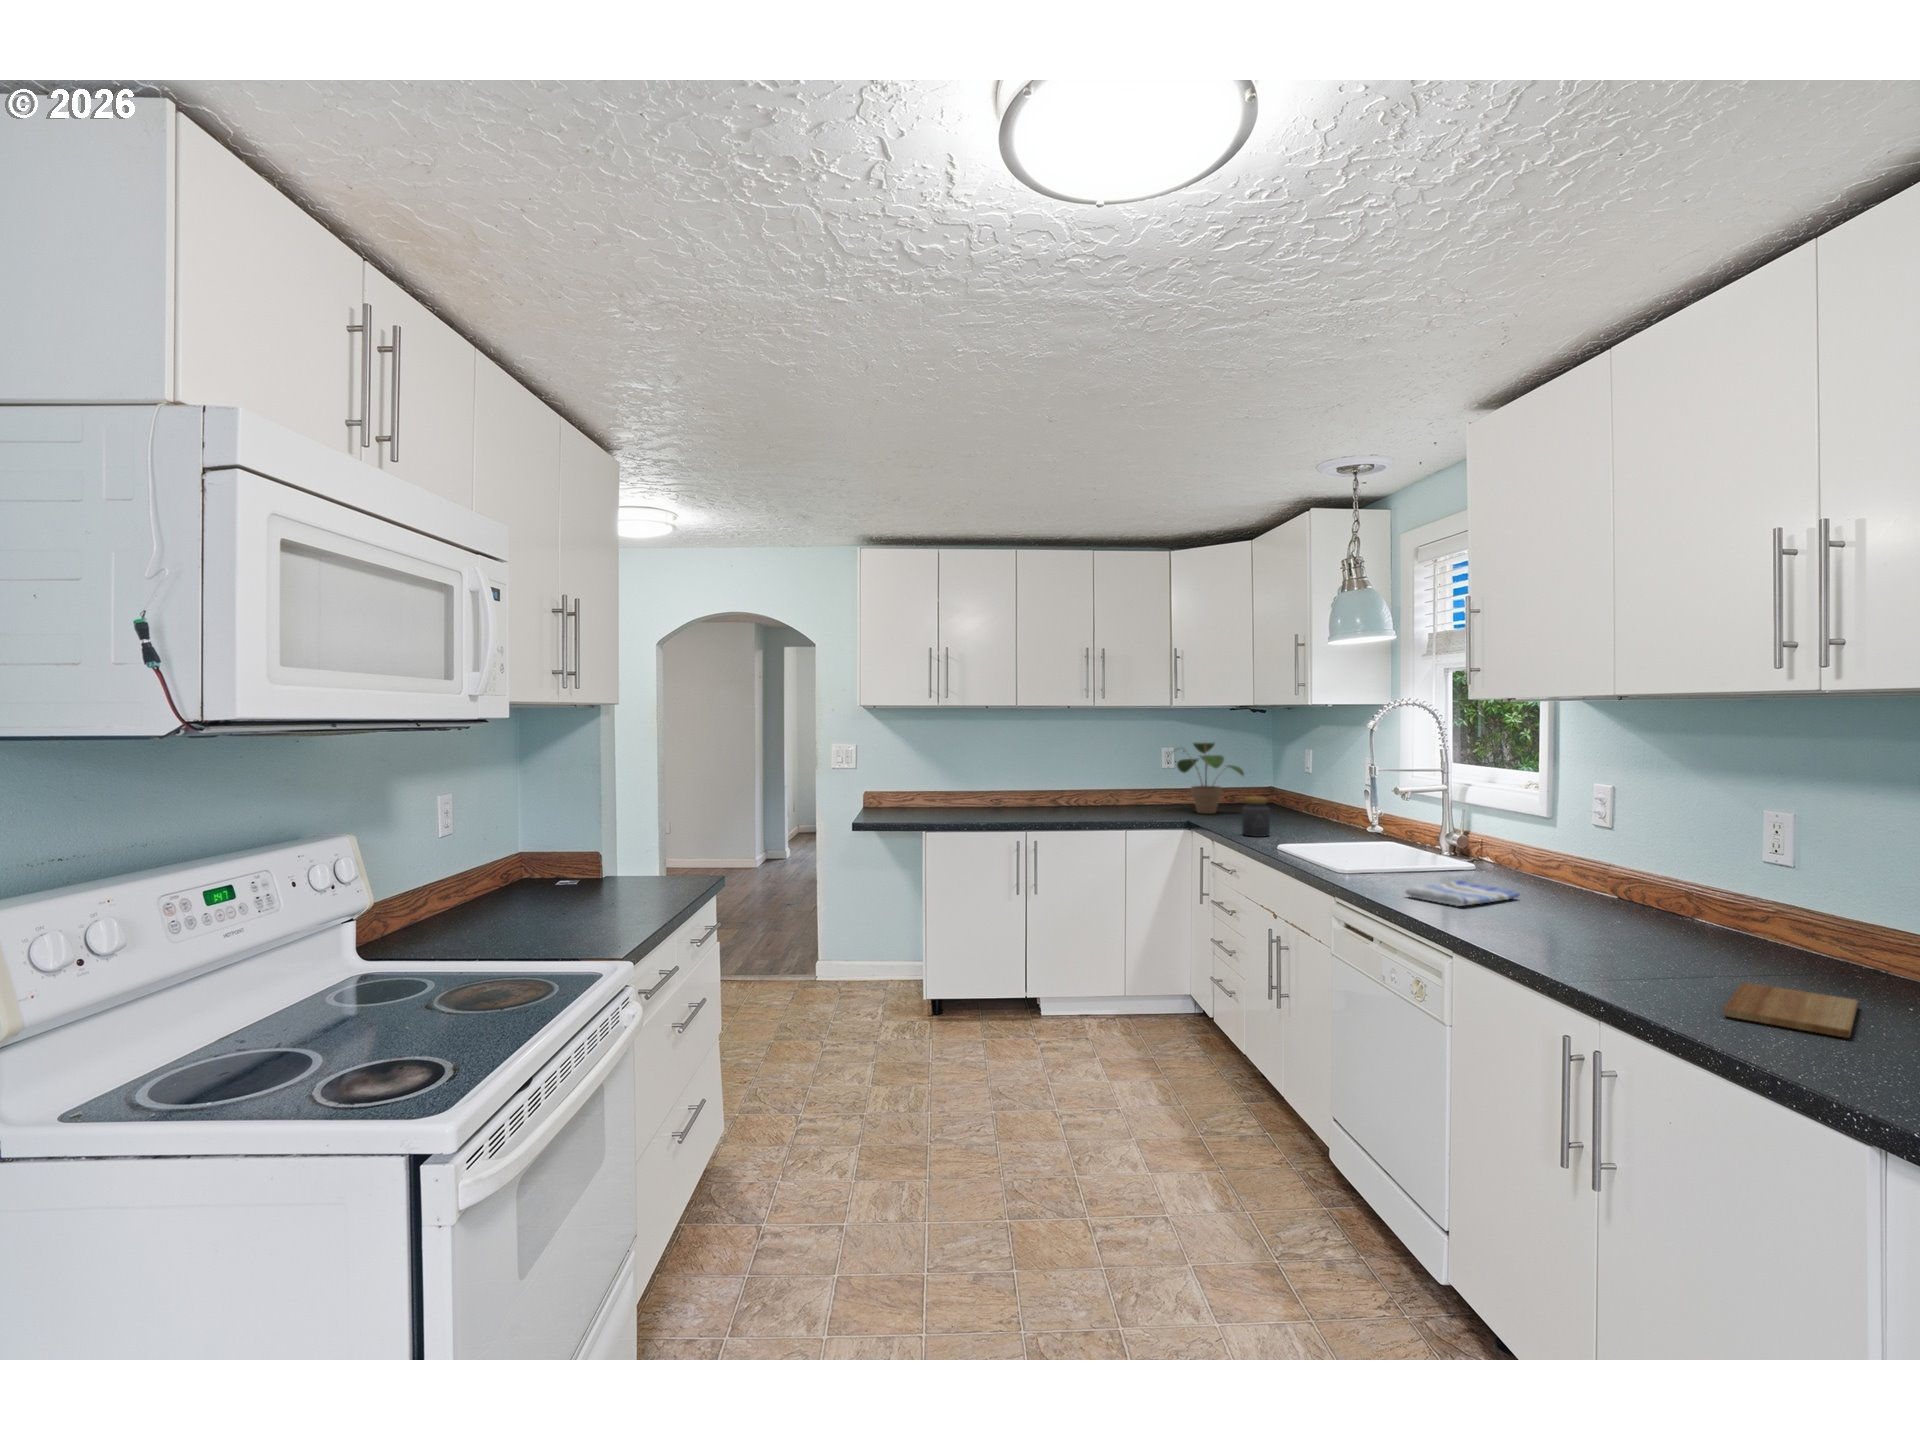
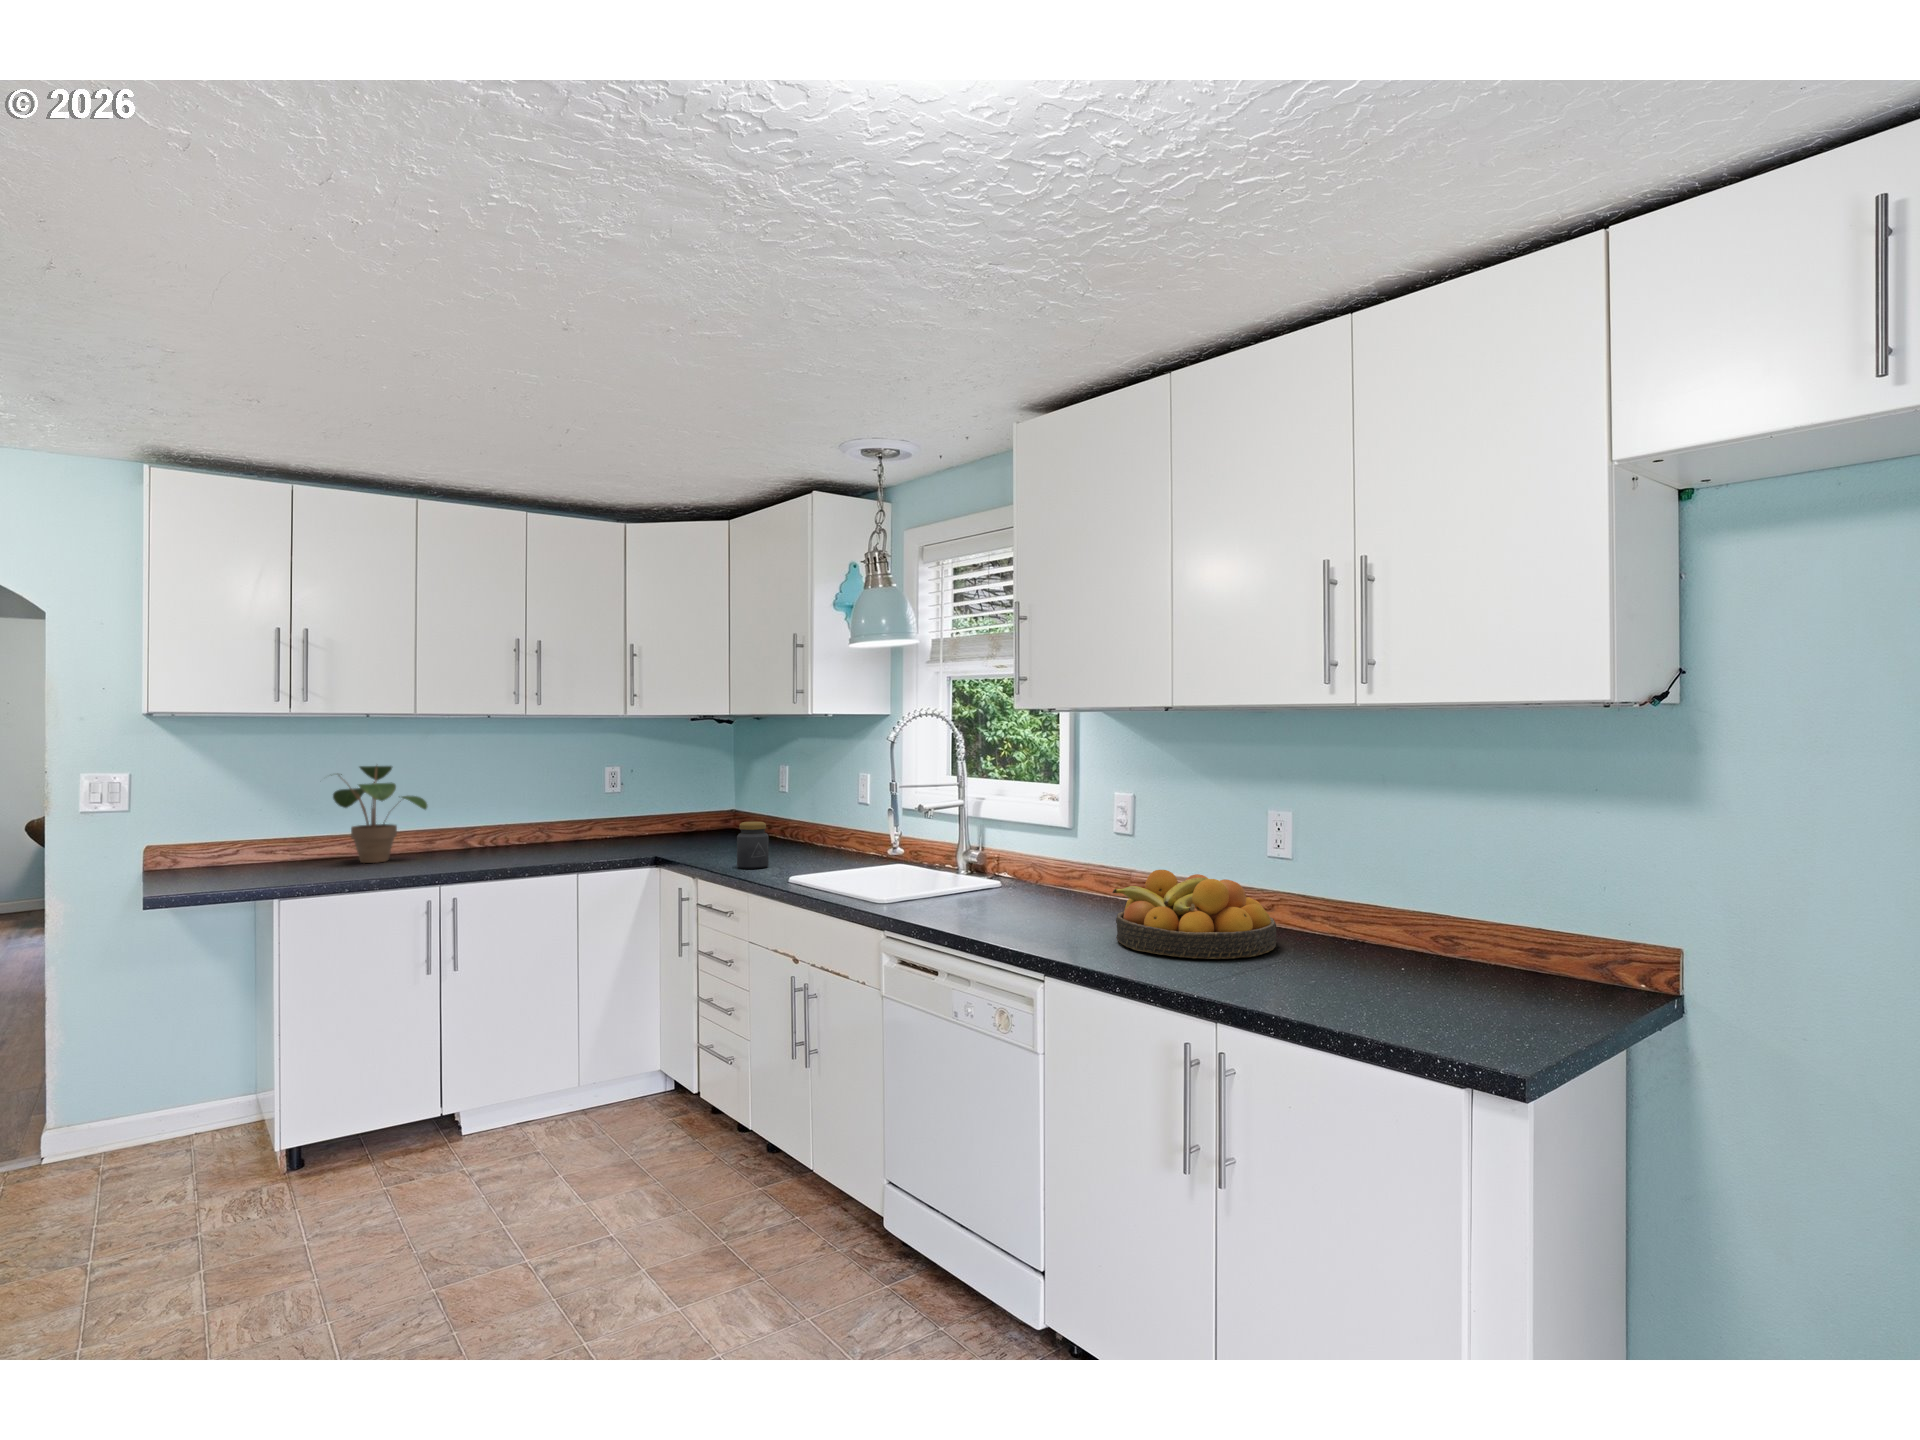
potted plant: present [1177,742,1244,814] -> present [333,765,427,863]
fruit bowl: none [1535,862,1742,962] -> present [1112,870,1276,959]
dish towel: present [1405,881,1519,906] -> none [971,899,1068,926]
cutting board: present [1724,982,1858,1038] -> none [1308,969,1415,1006]

